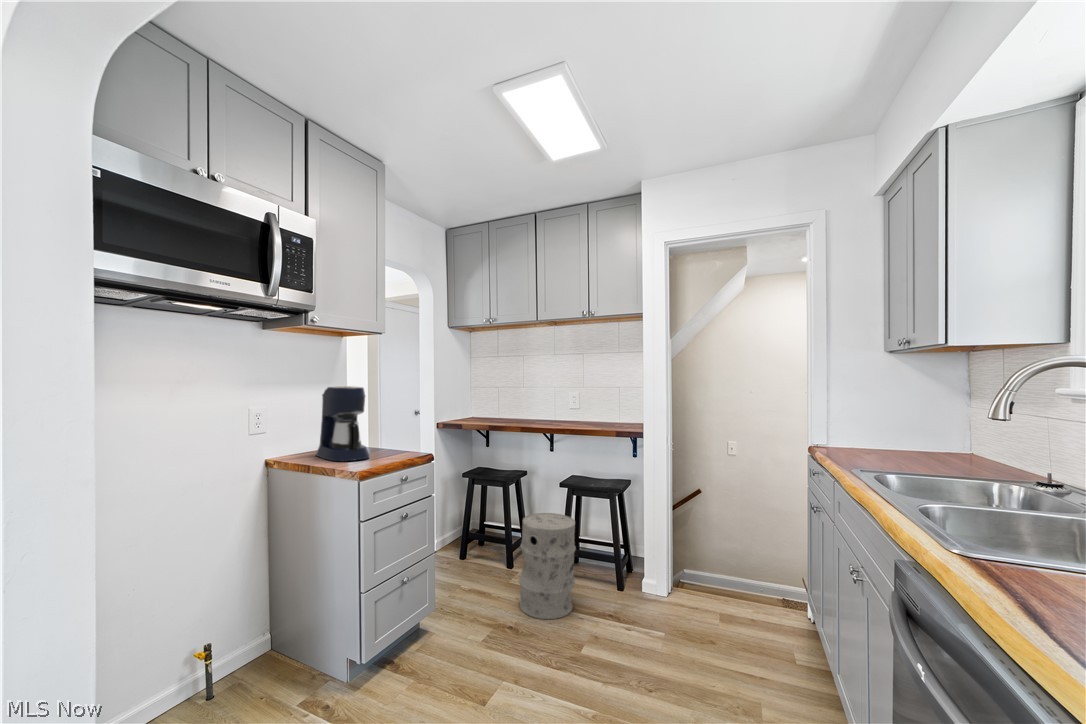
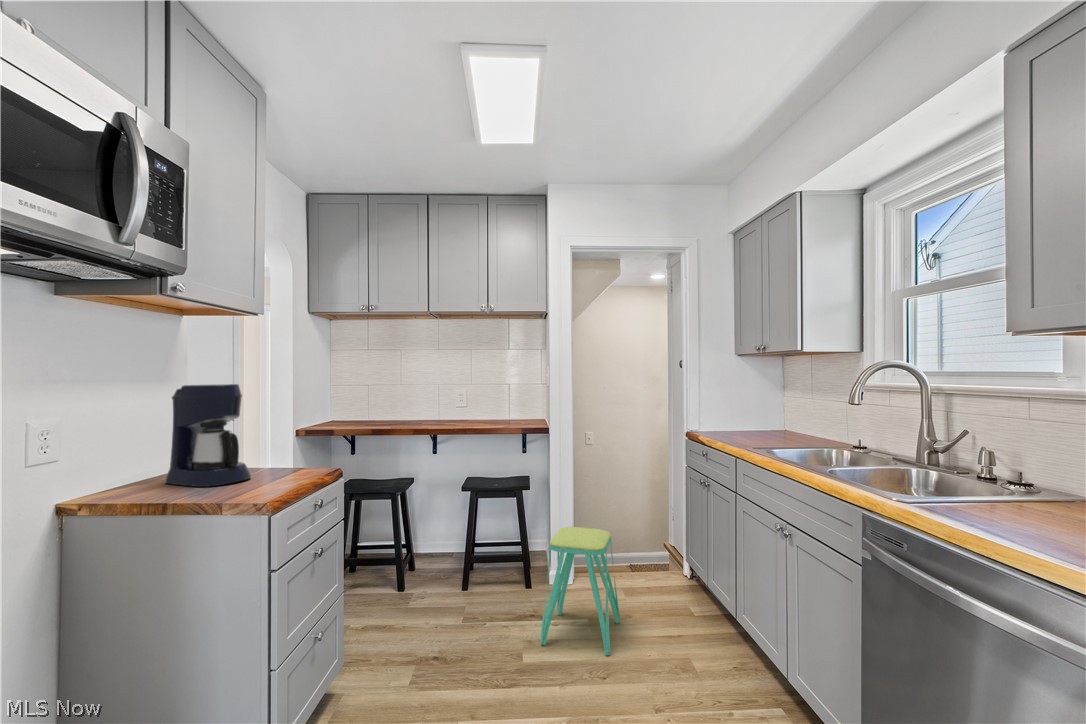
trash can: present [519,513,576,619] -> none [430,518,493,638]
stool: none [605,537,692,668] -> present [540,527,620,655]

